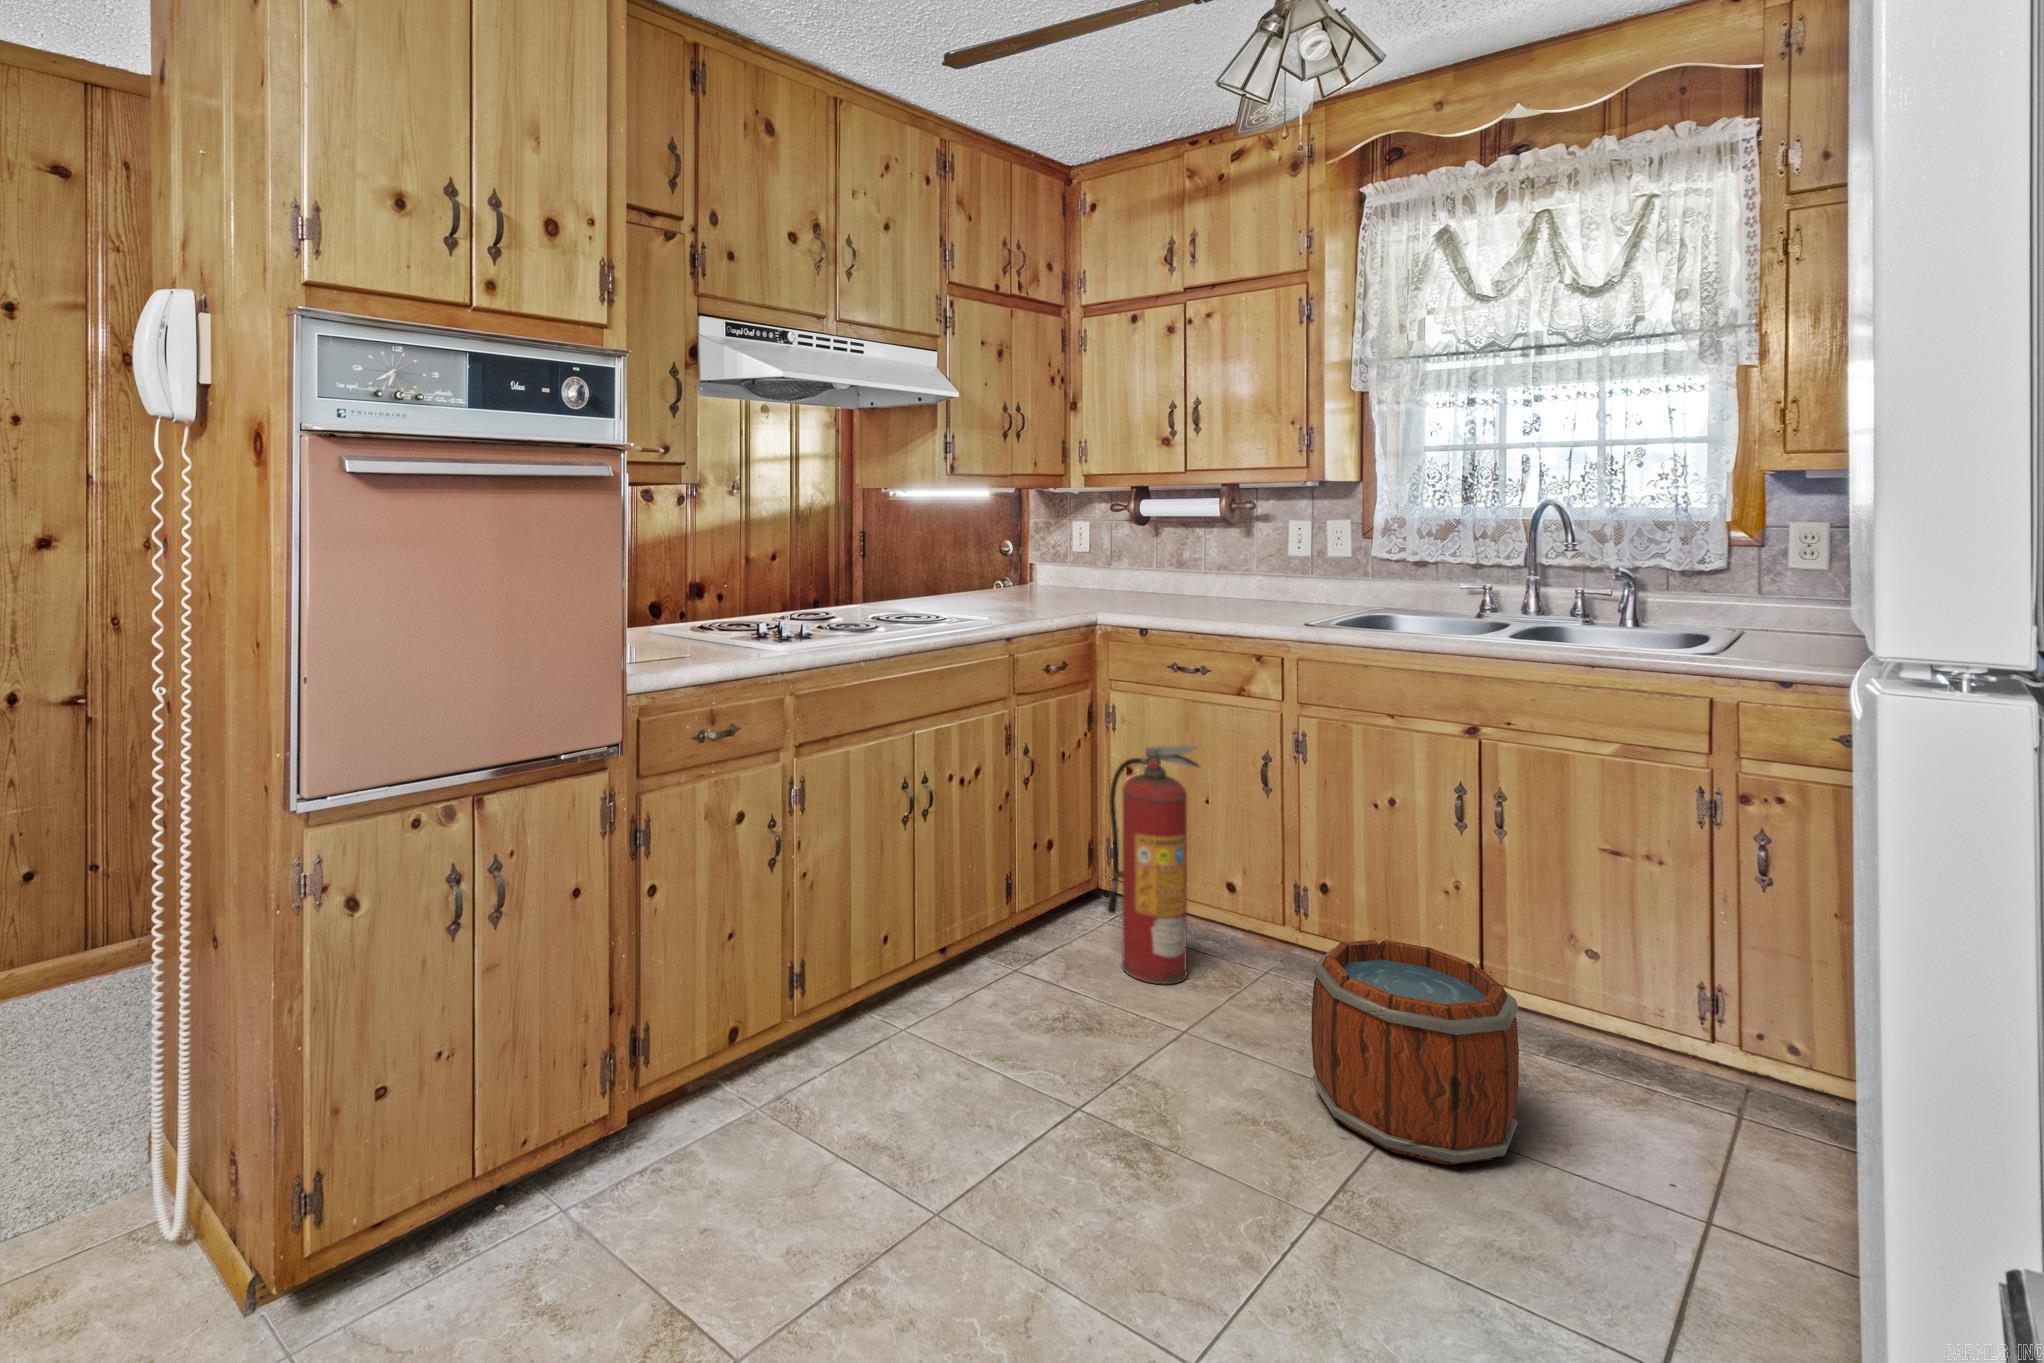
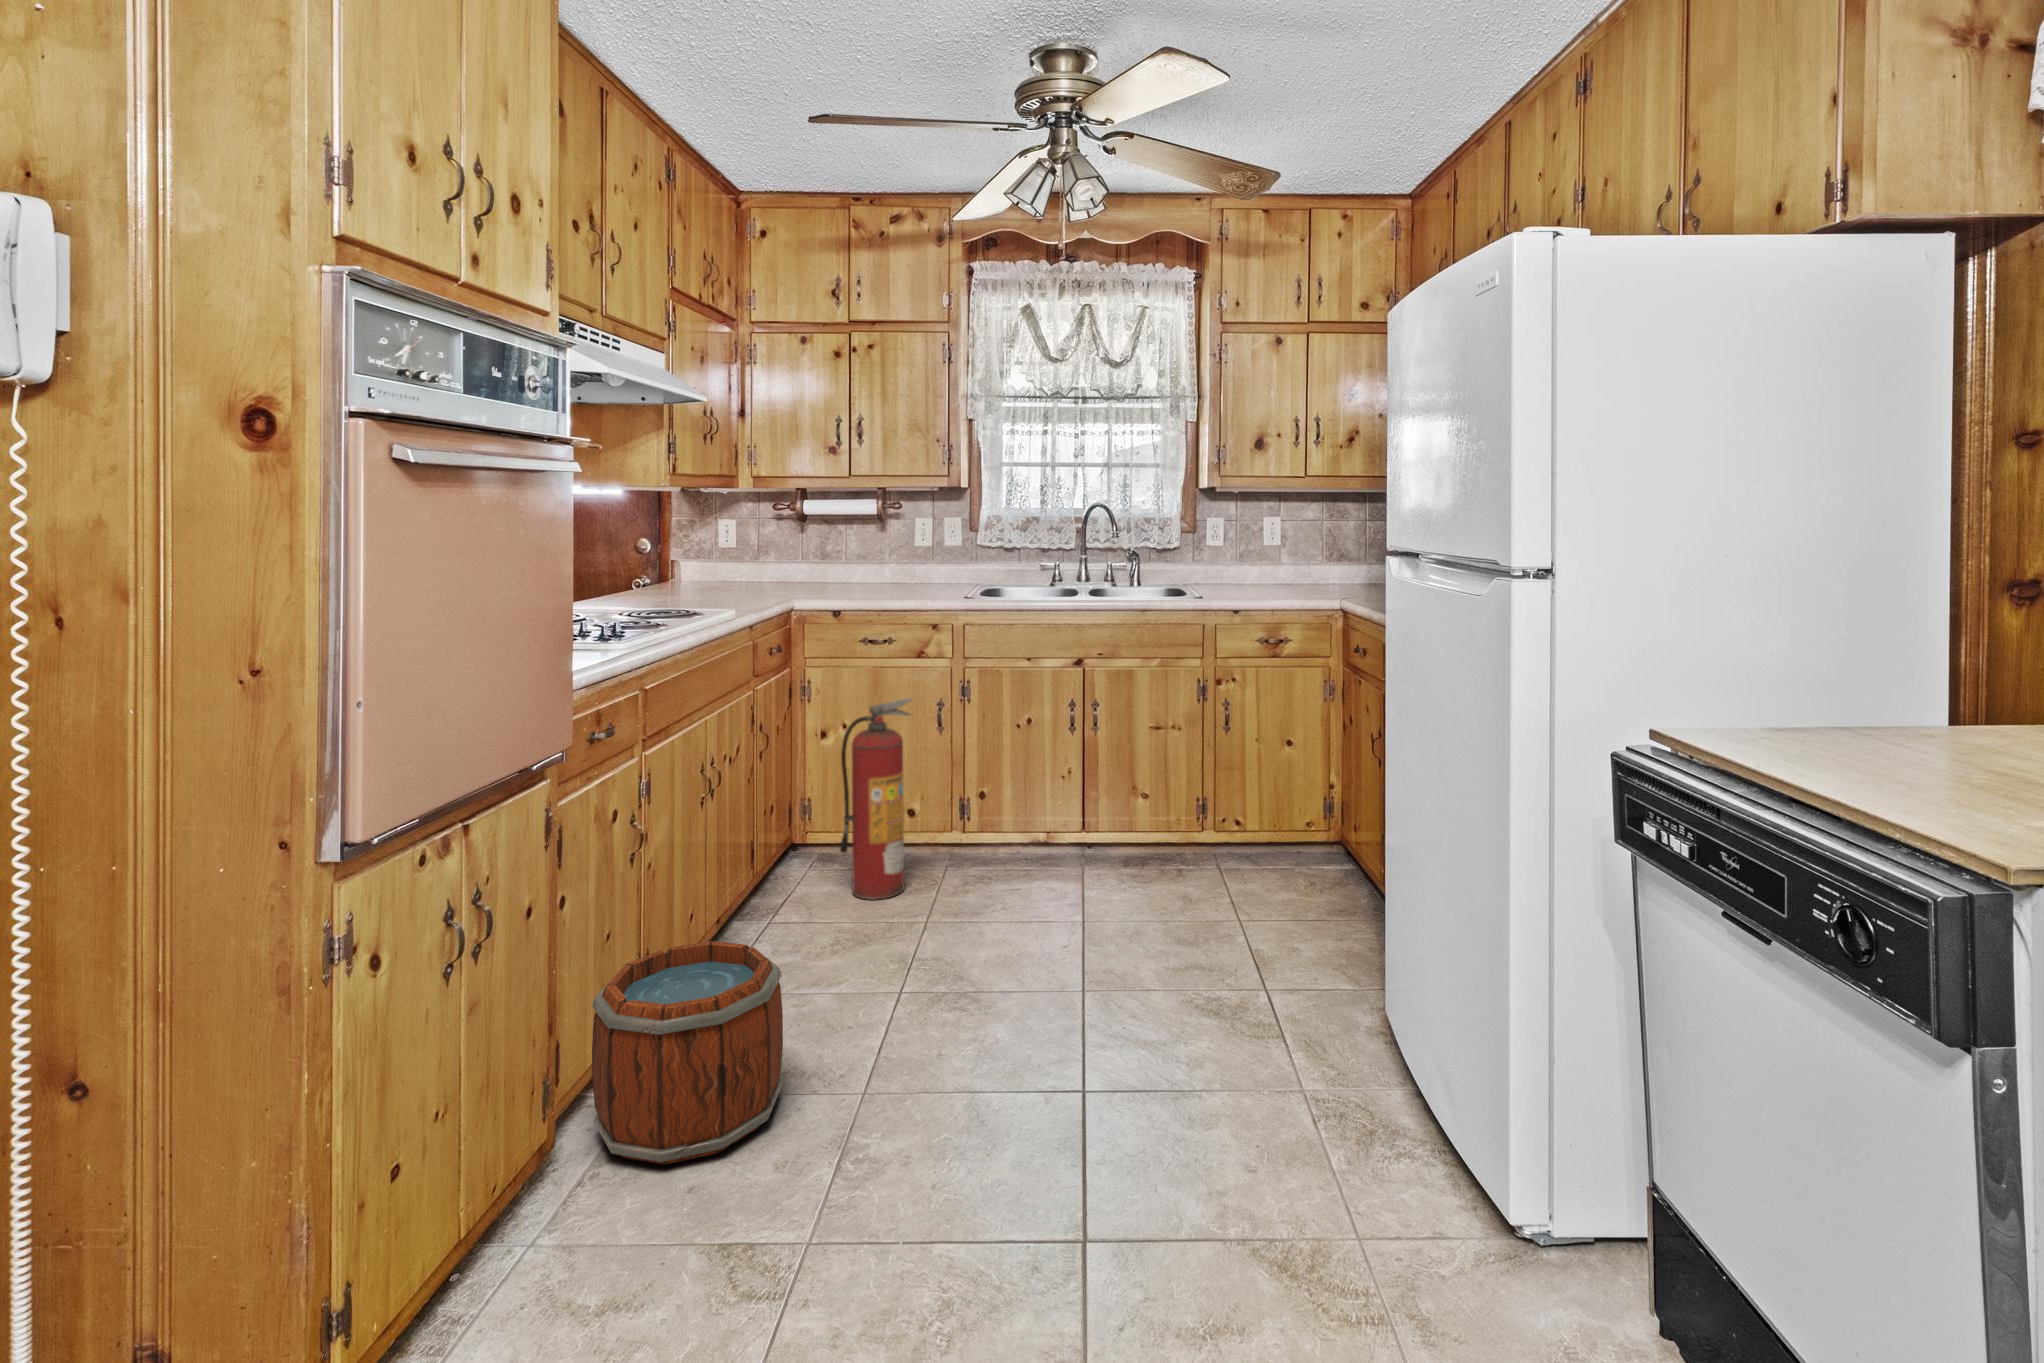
bucket: present [1312,940,1519,1165] -> present [592,941,783,1165]

